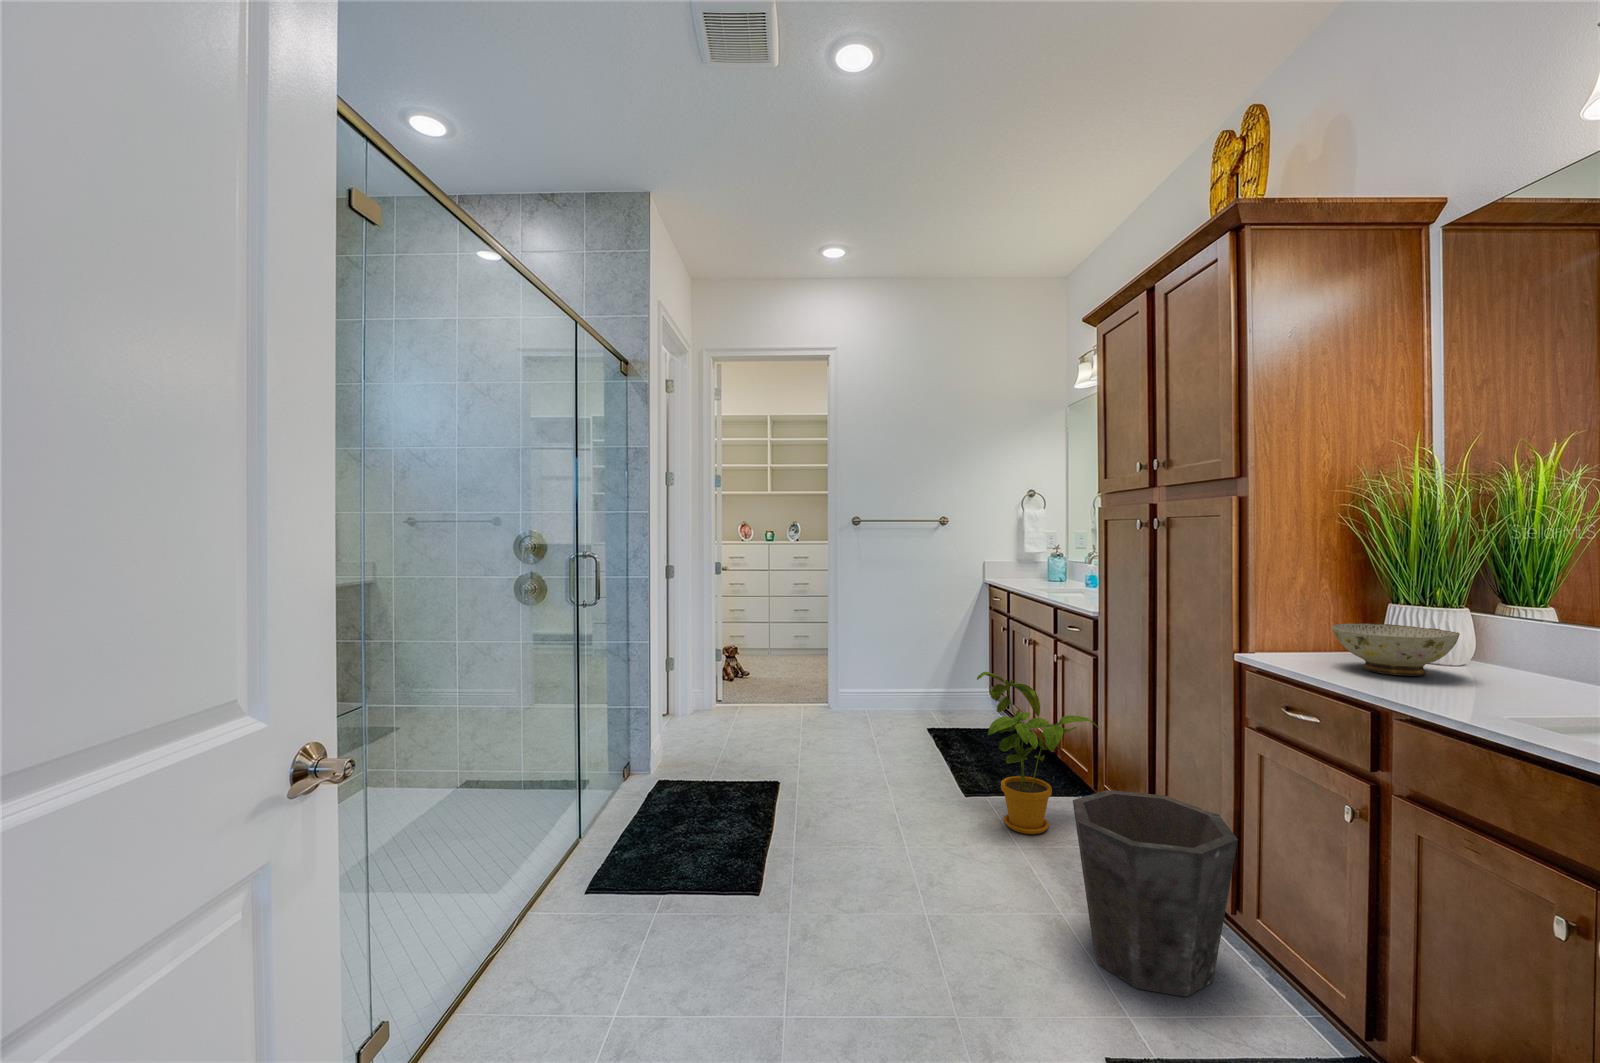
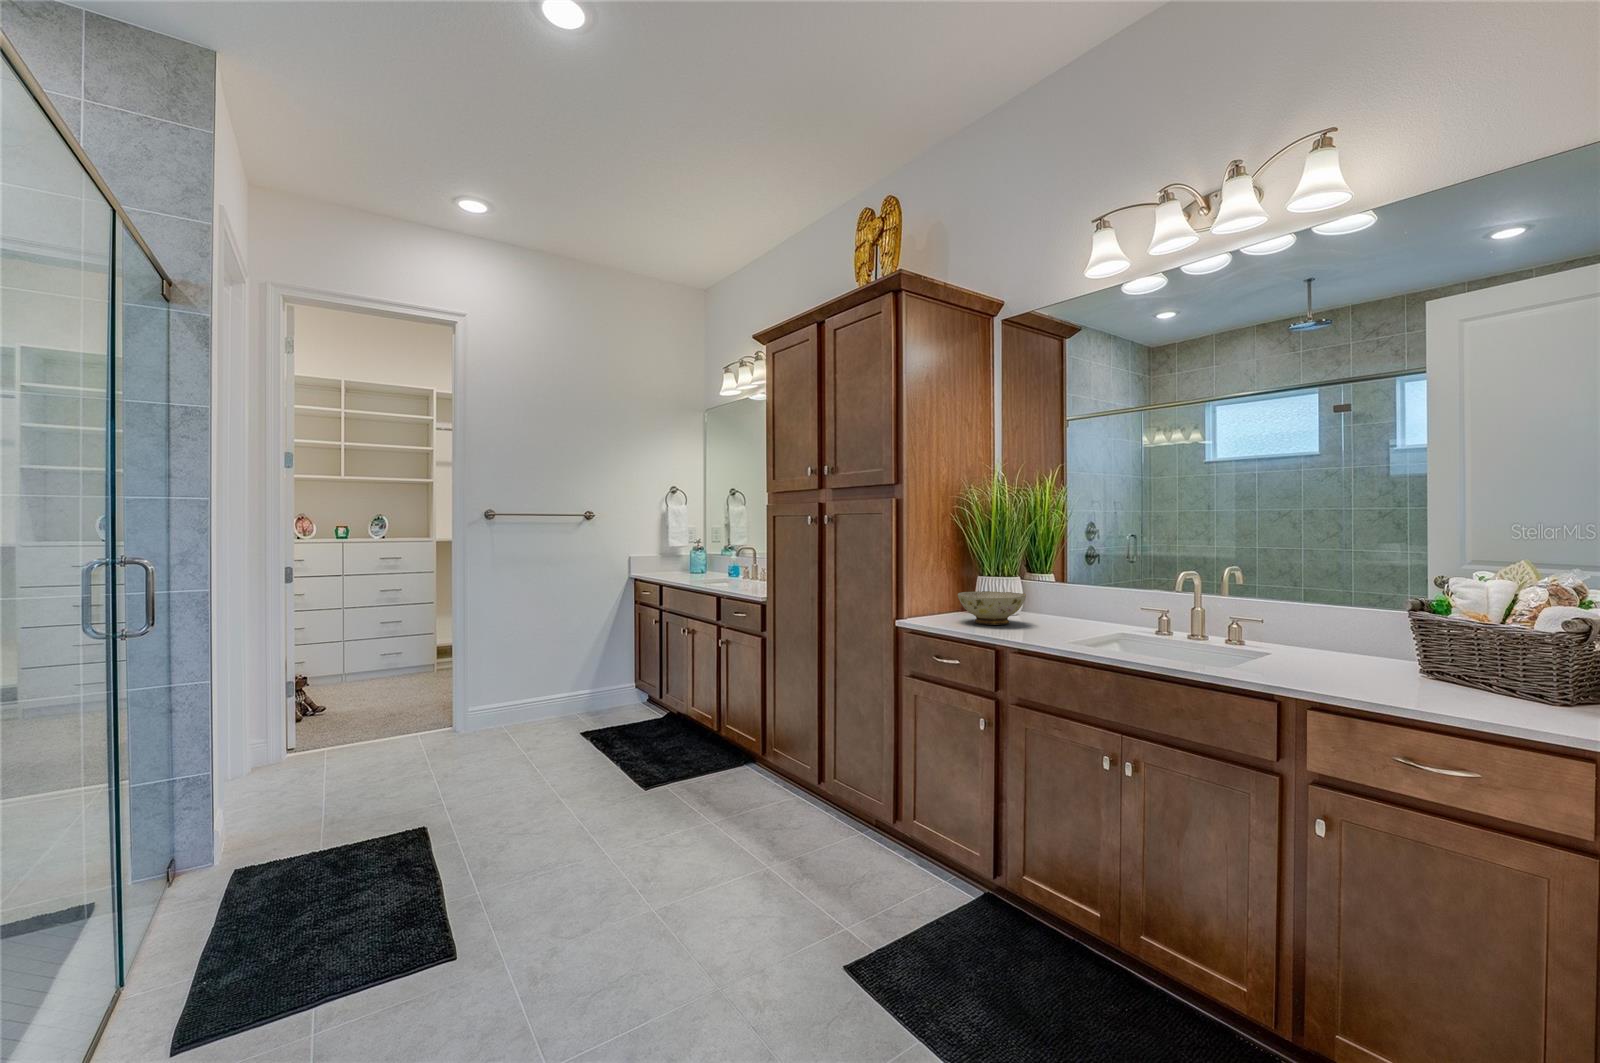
house plant: present [977,672,1099,834] -> none [664,660,769,805]
waste bin: present [1073,790,1238,997] -> none [783,741,905,897]

